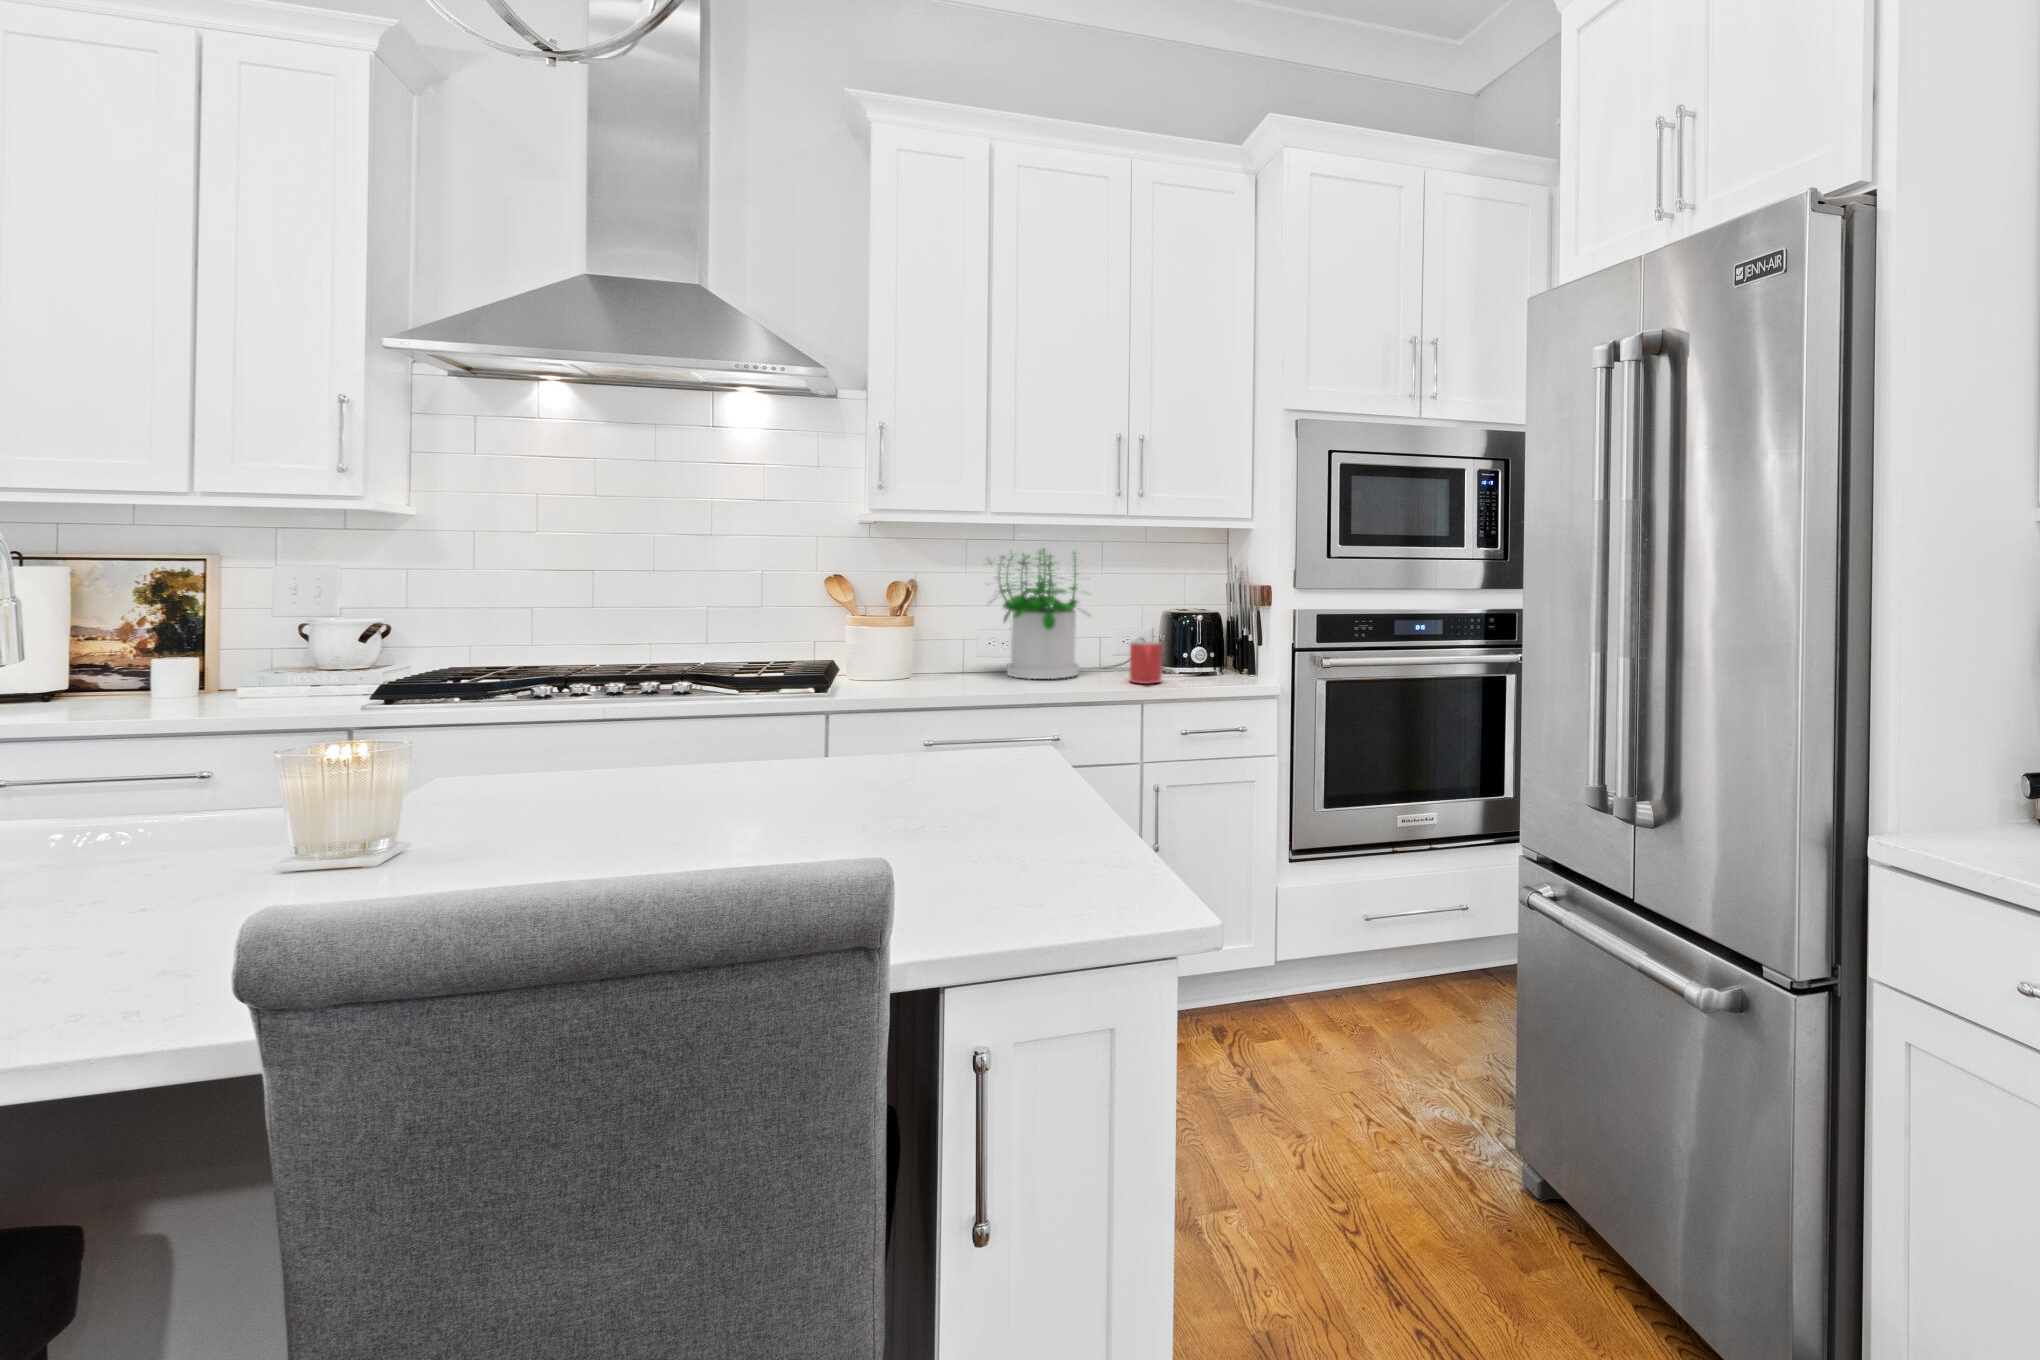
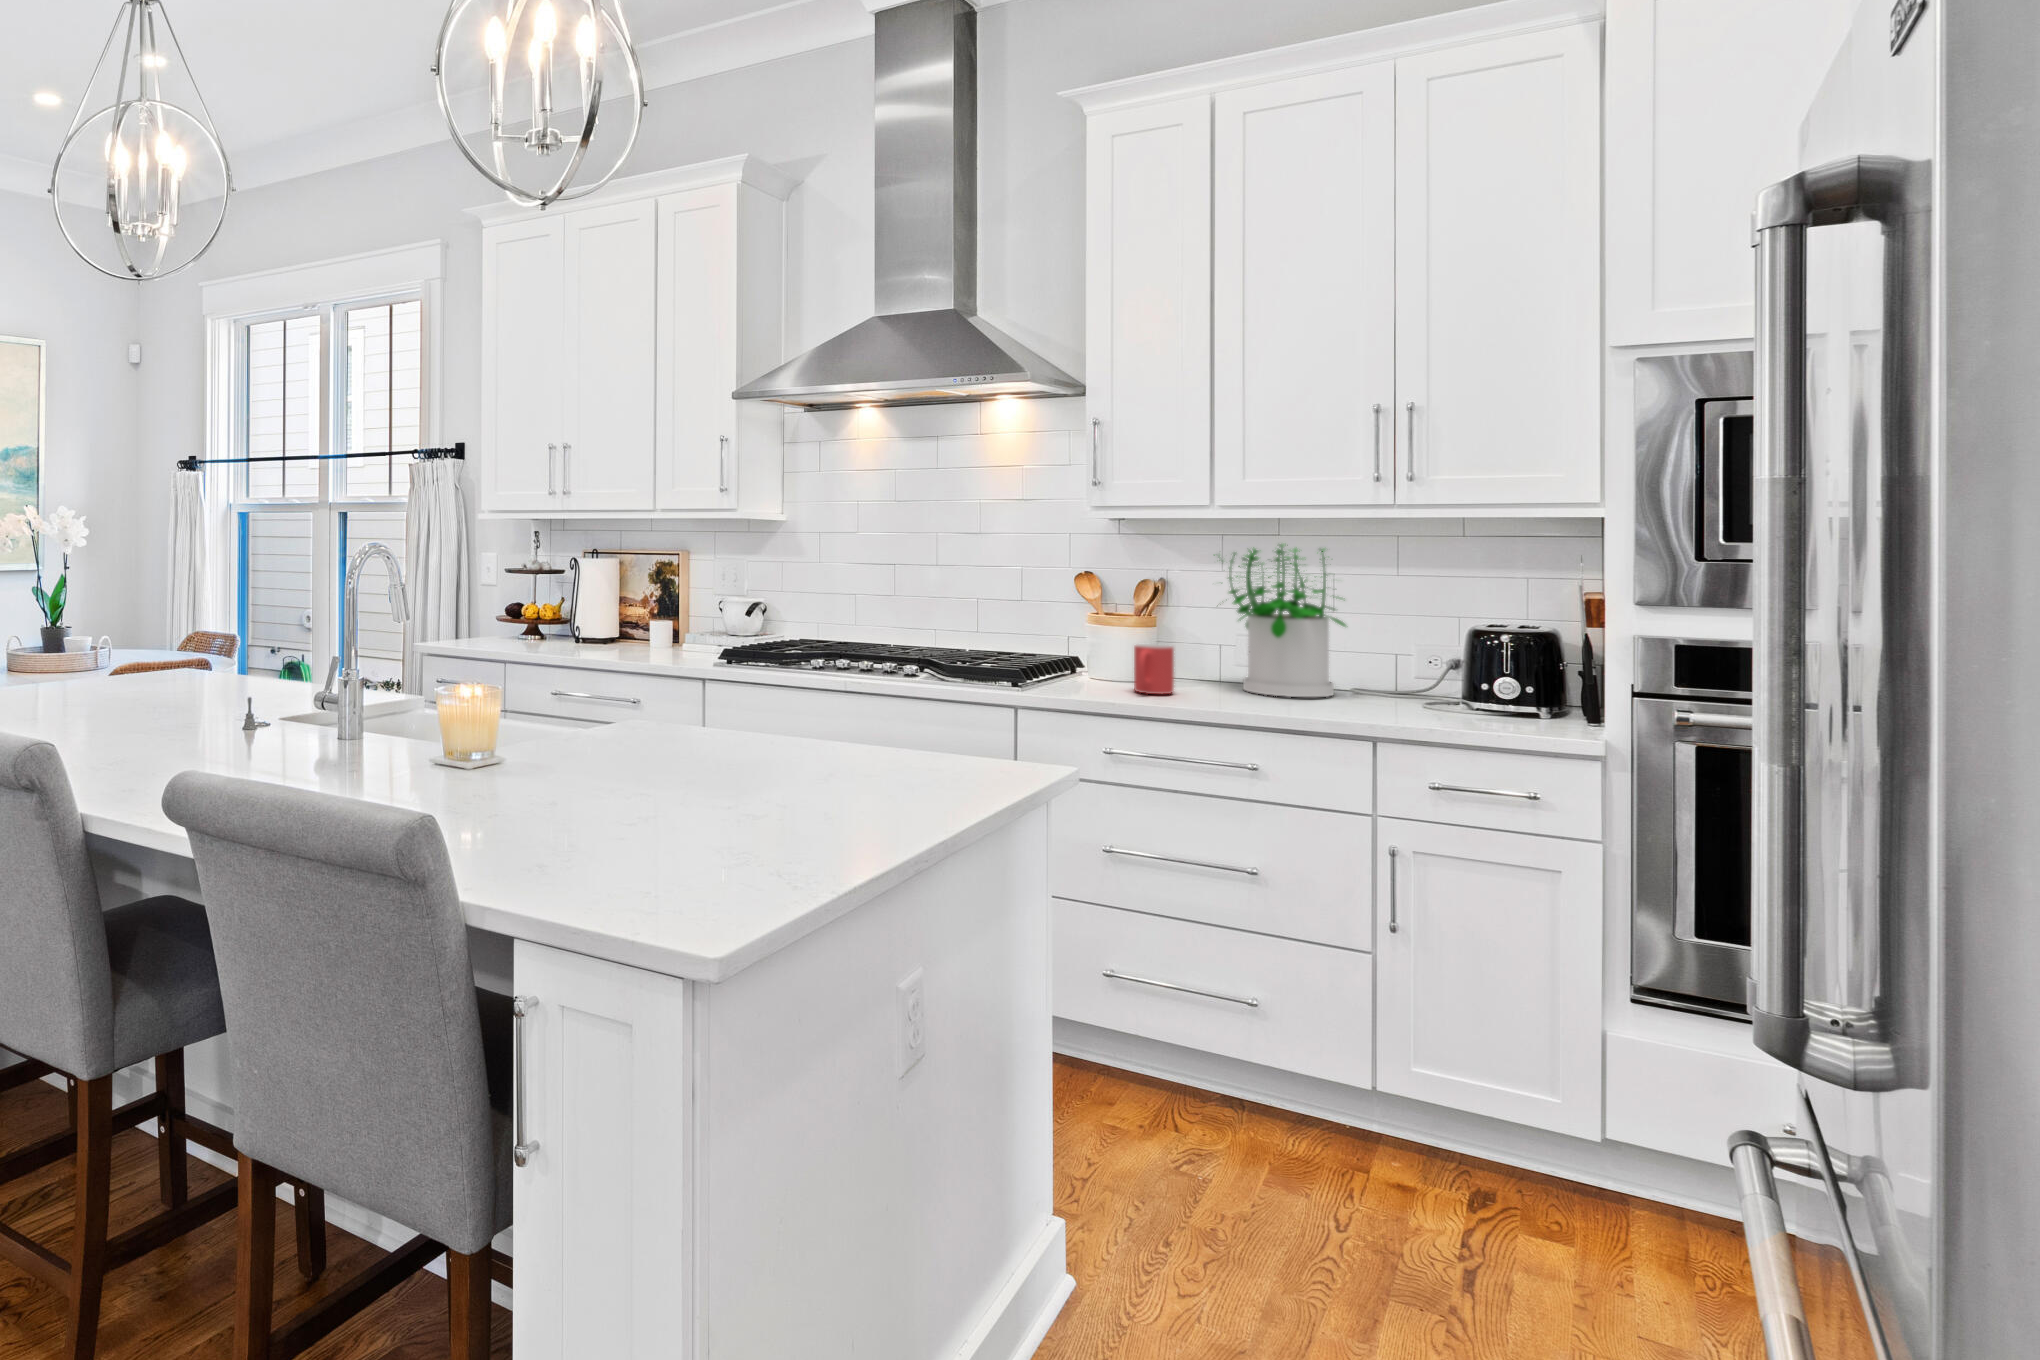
mug: present [1130,641,1162,684] -> present [1134,644,1174,694]

